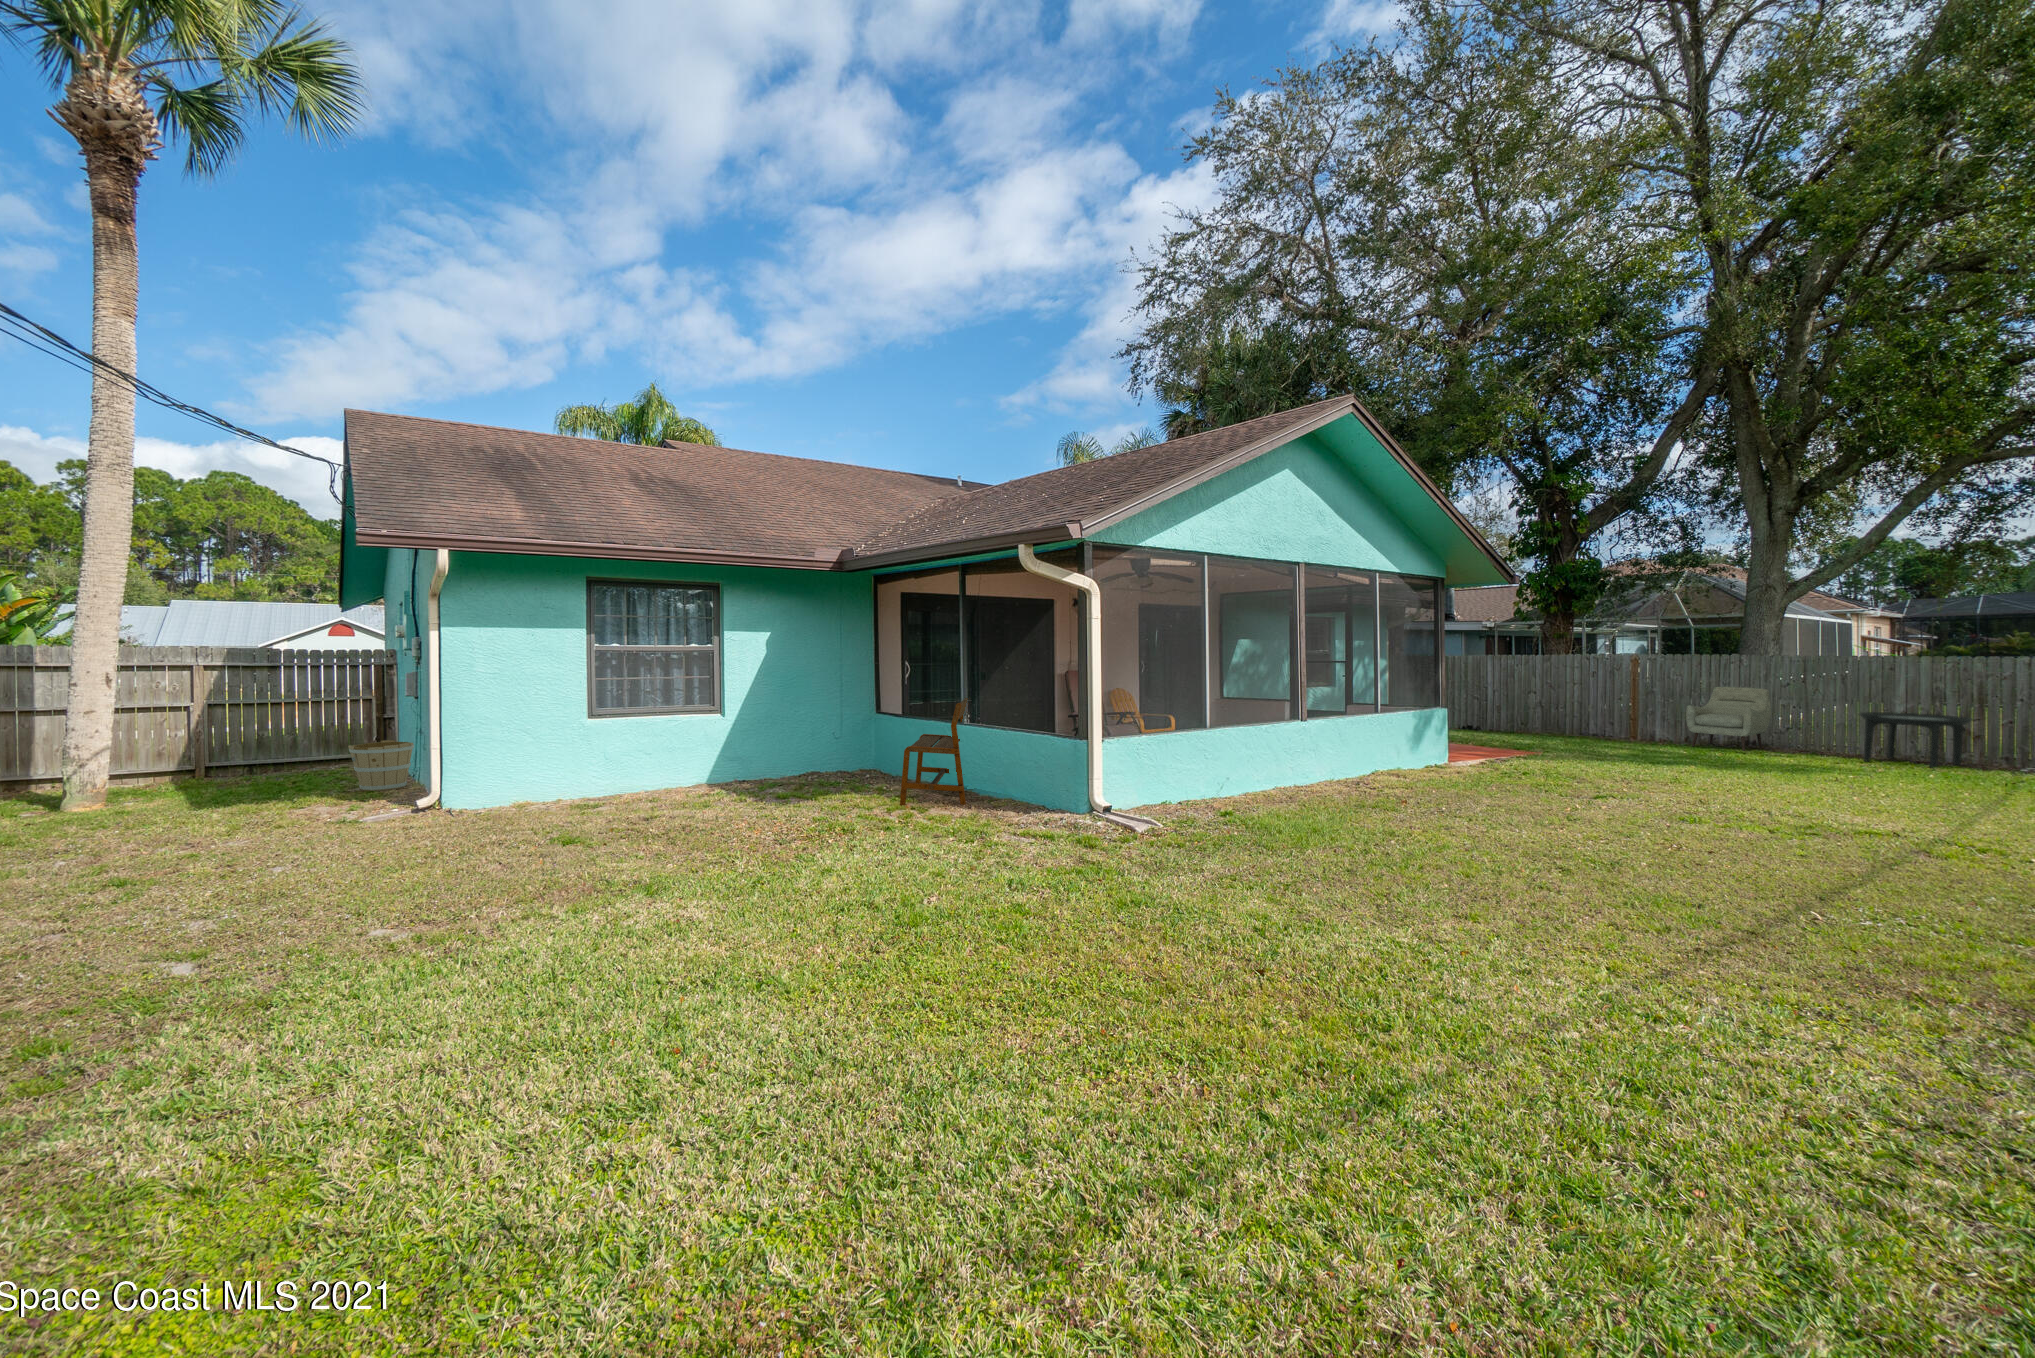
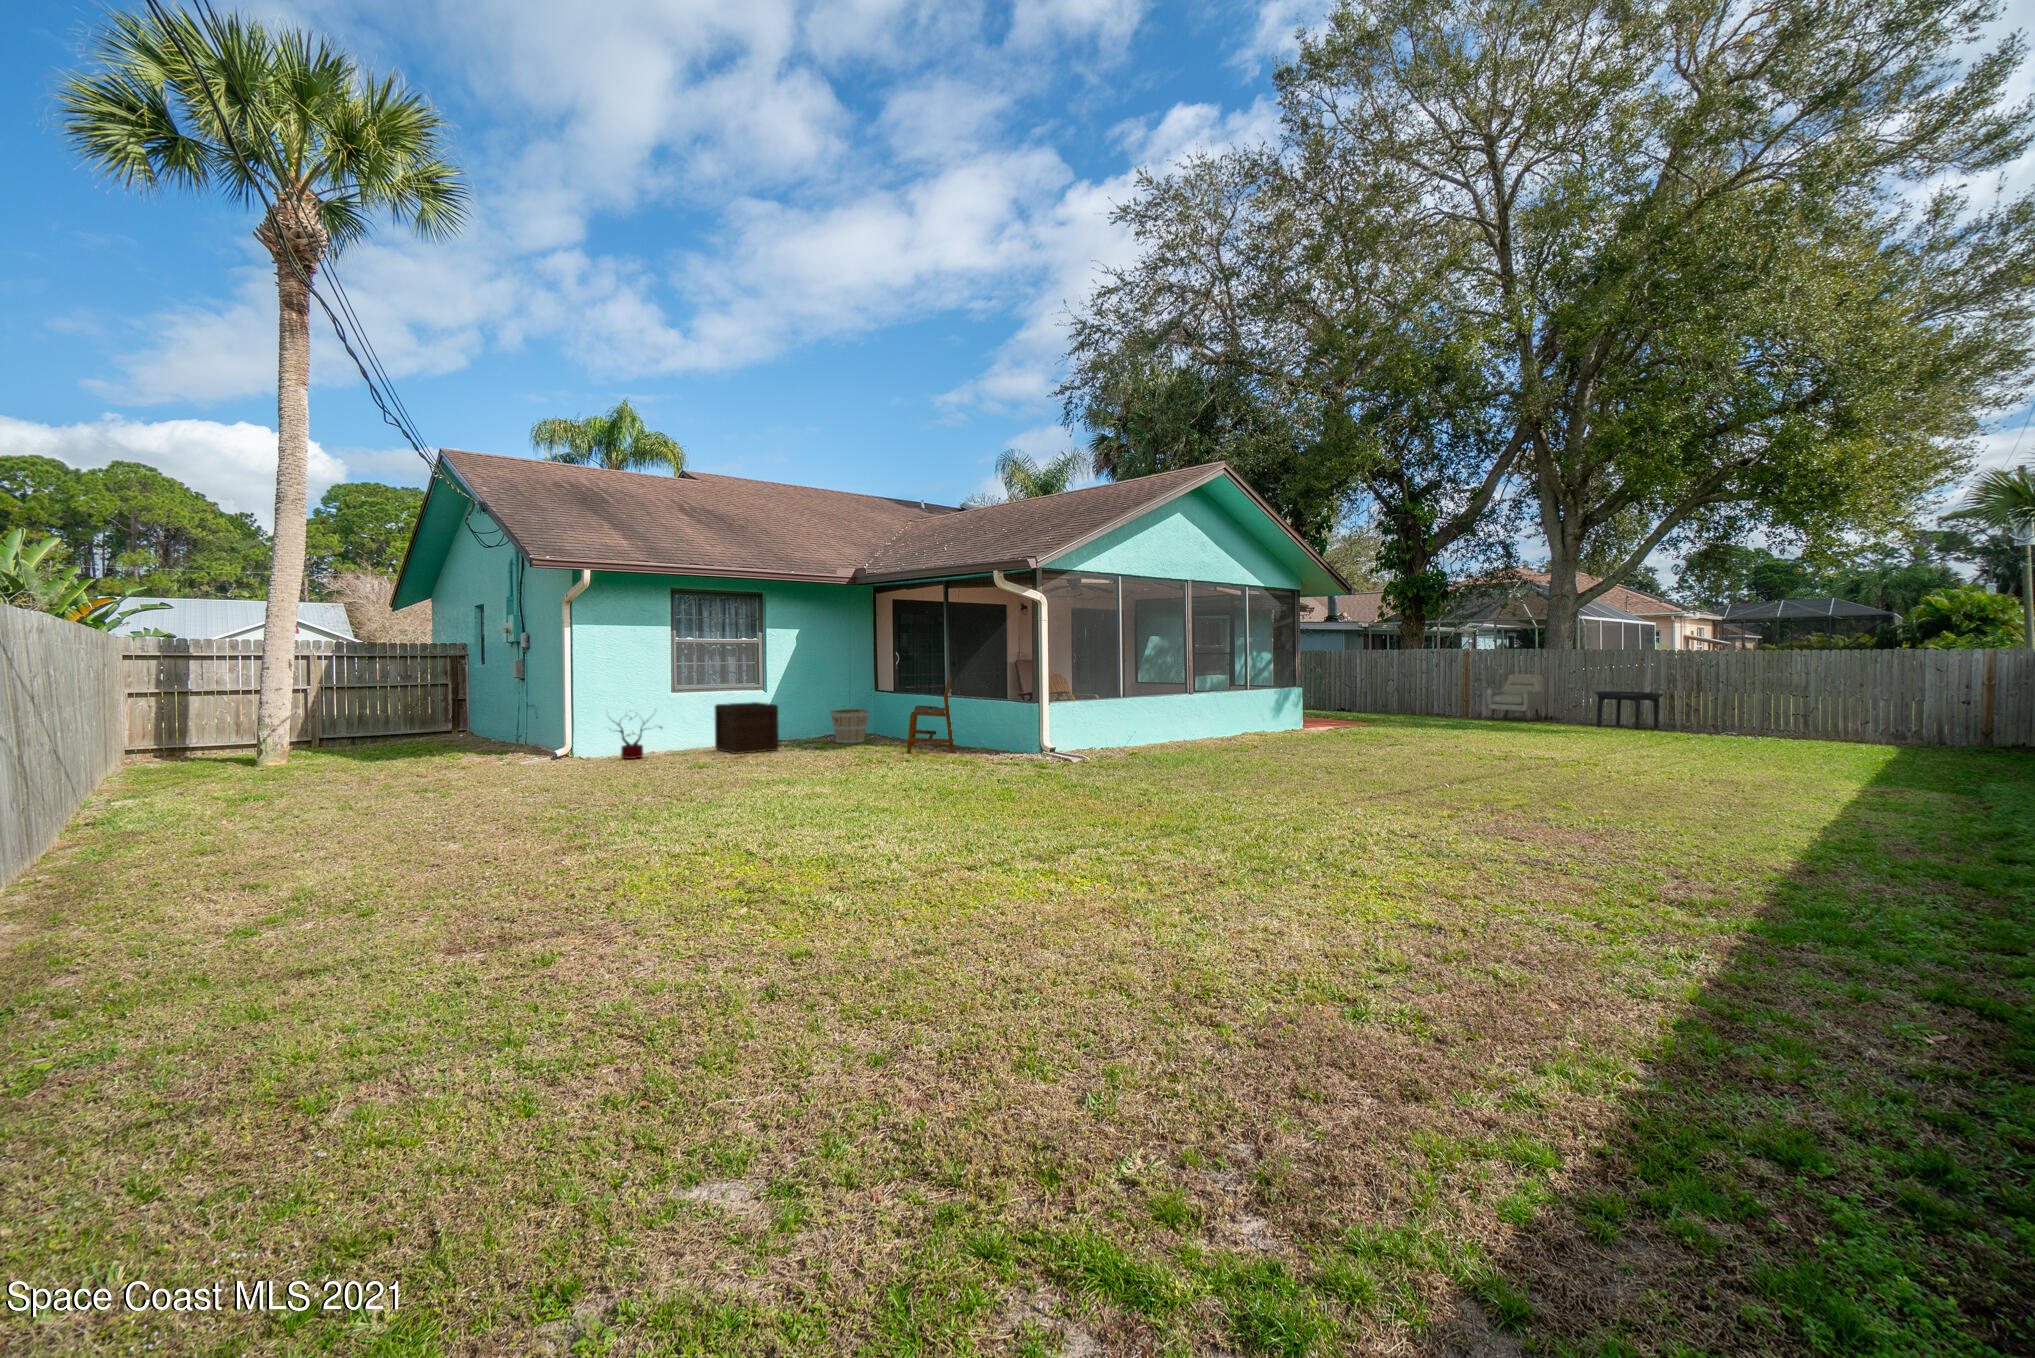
wooden crate: none [652,729,734,802] -> present [715,702,779,754]
wooden bucket: present [348,740,414,791] -> present [830,709,869,744]
decorative plant: none [486,740,568,811] -> present [610,716,662,759]

